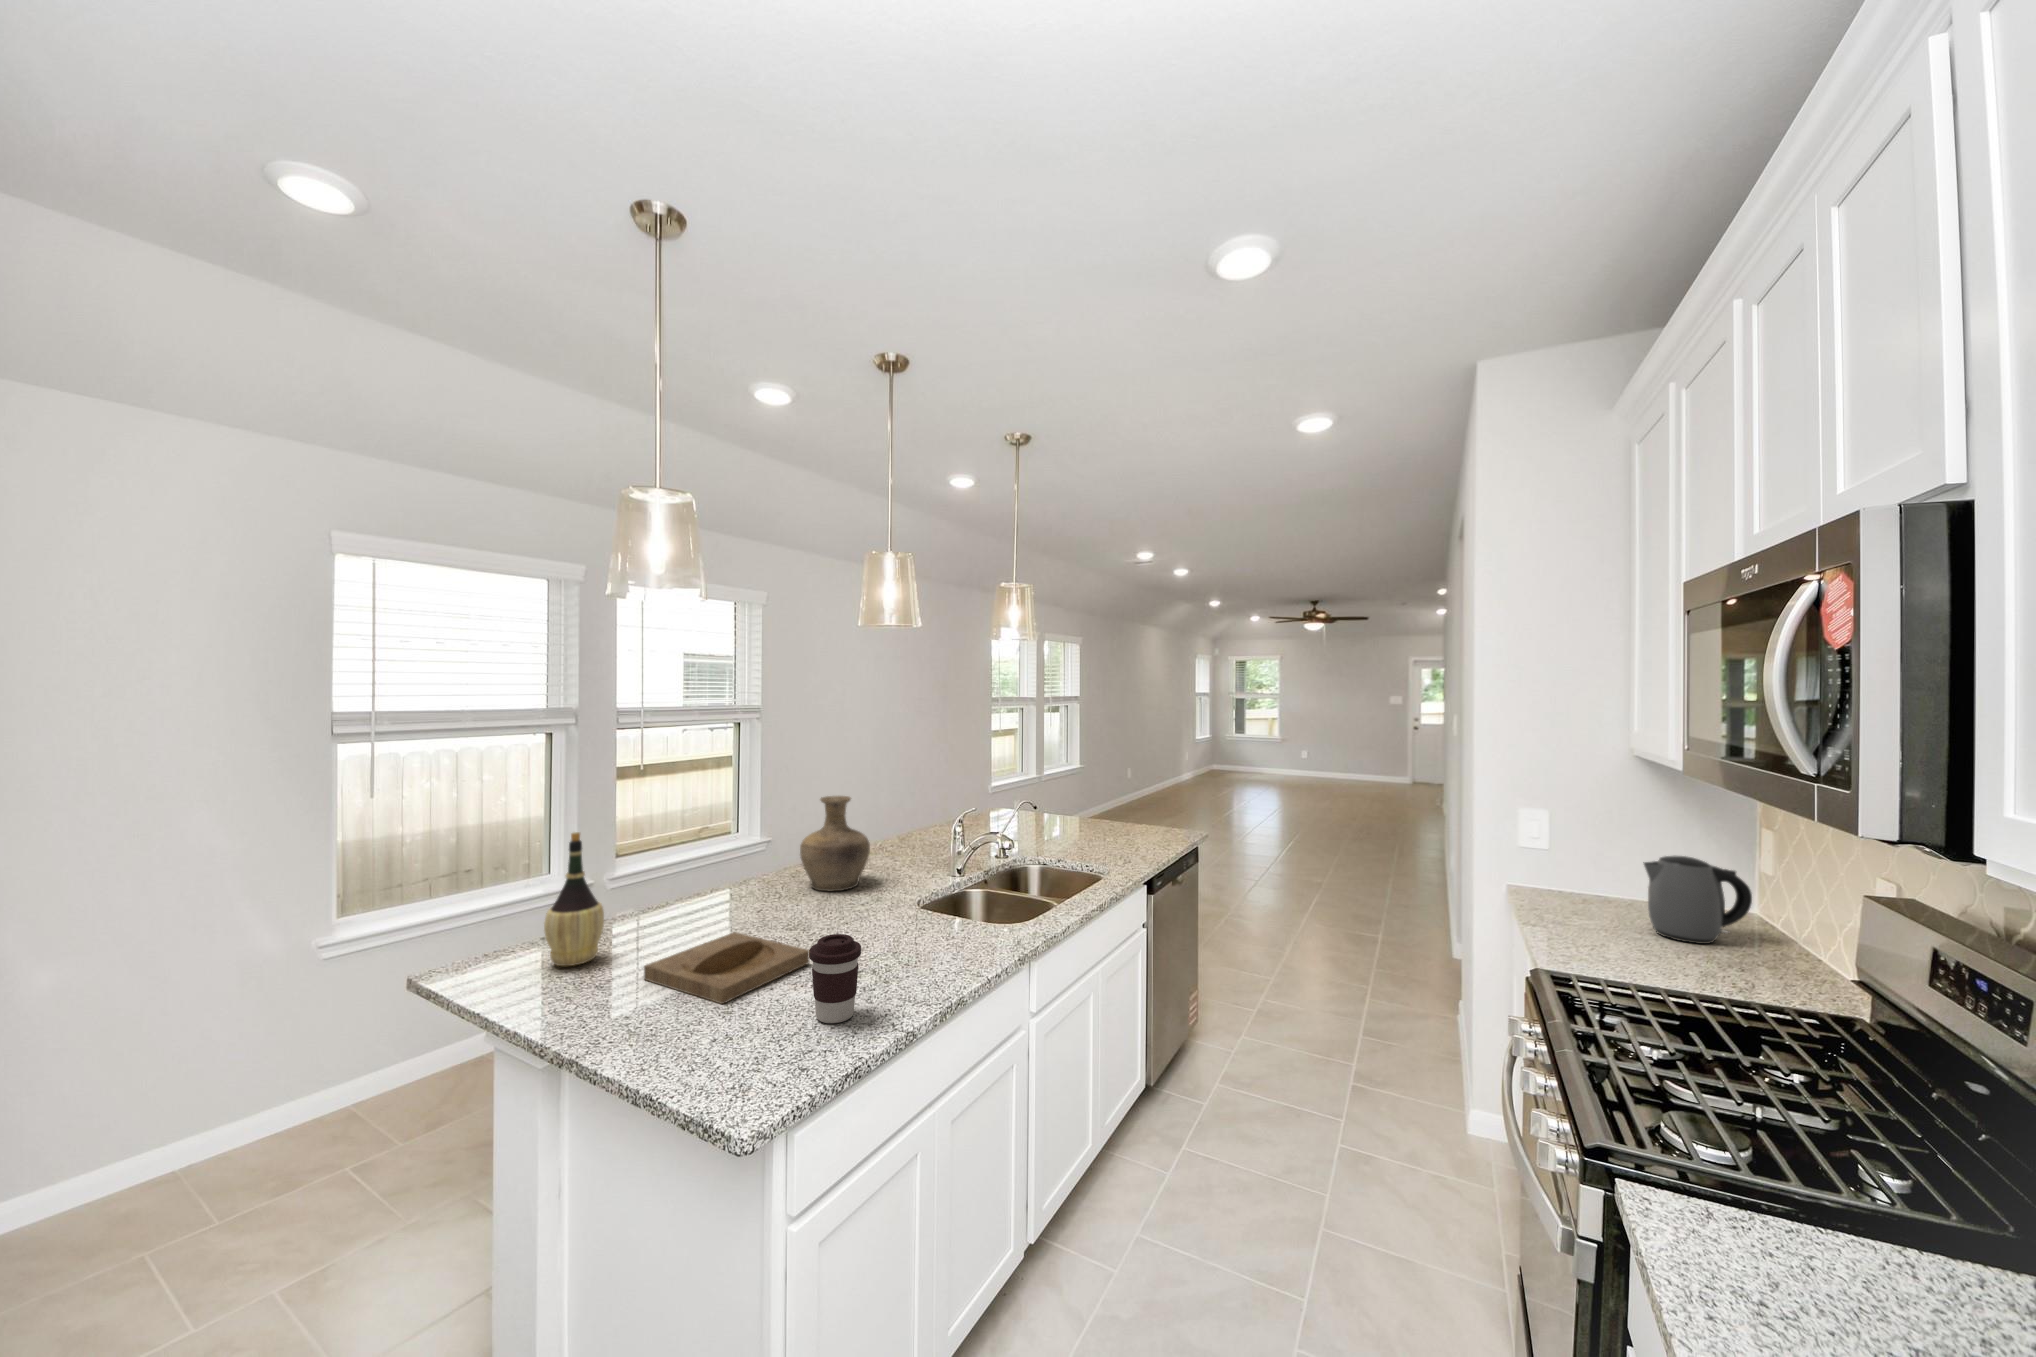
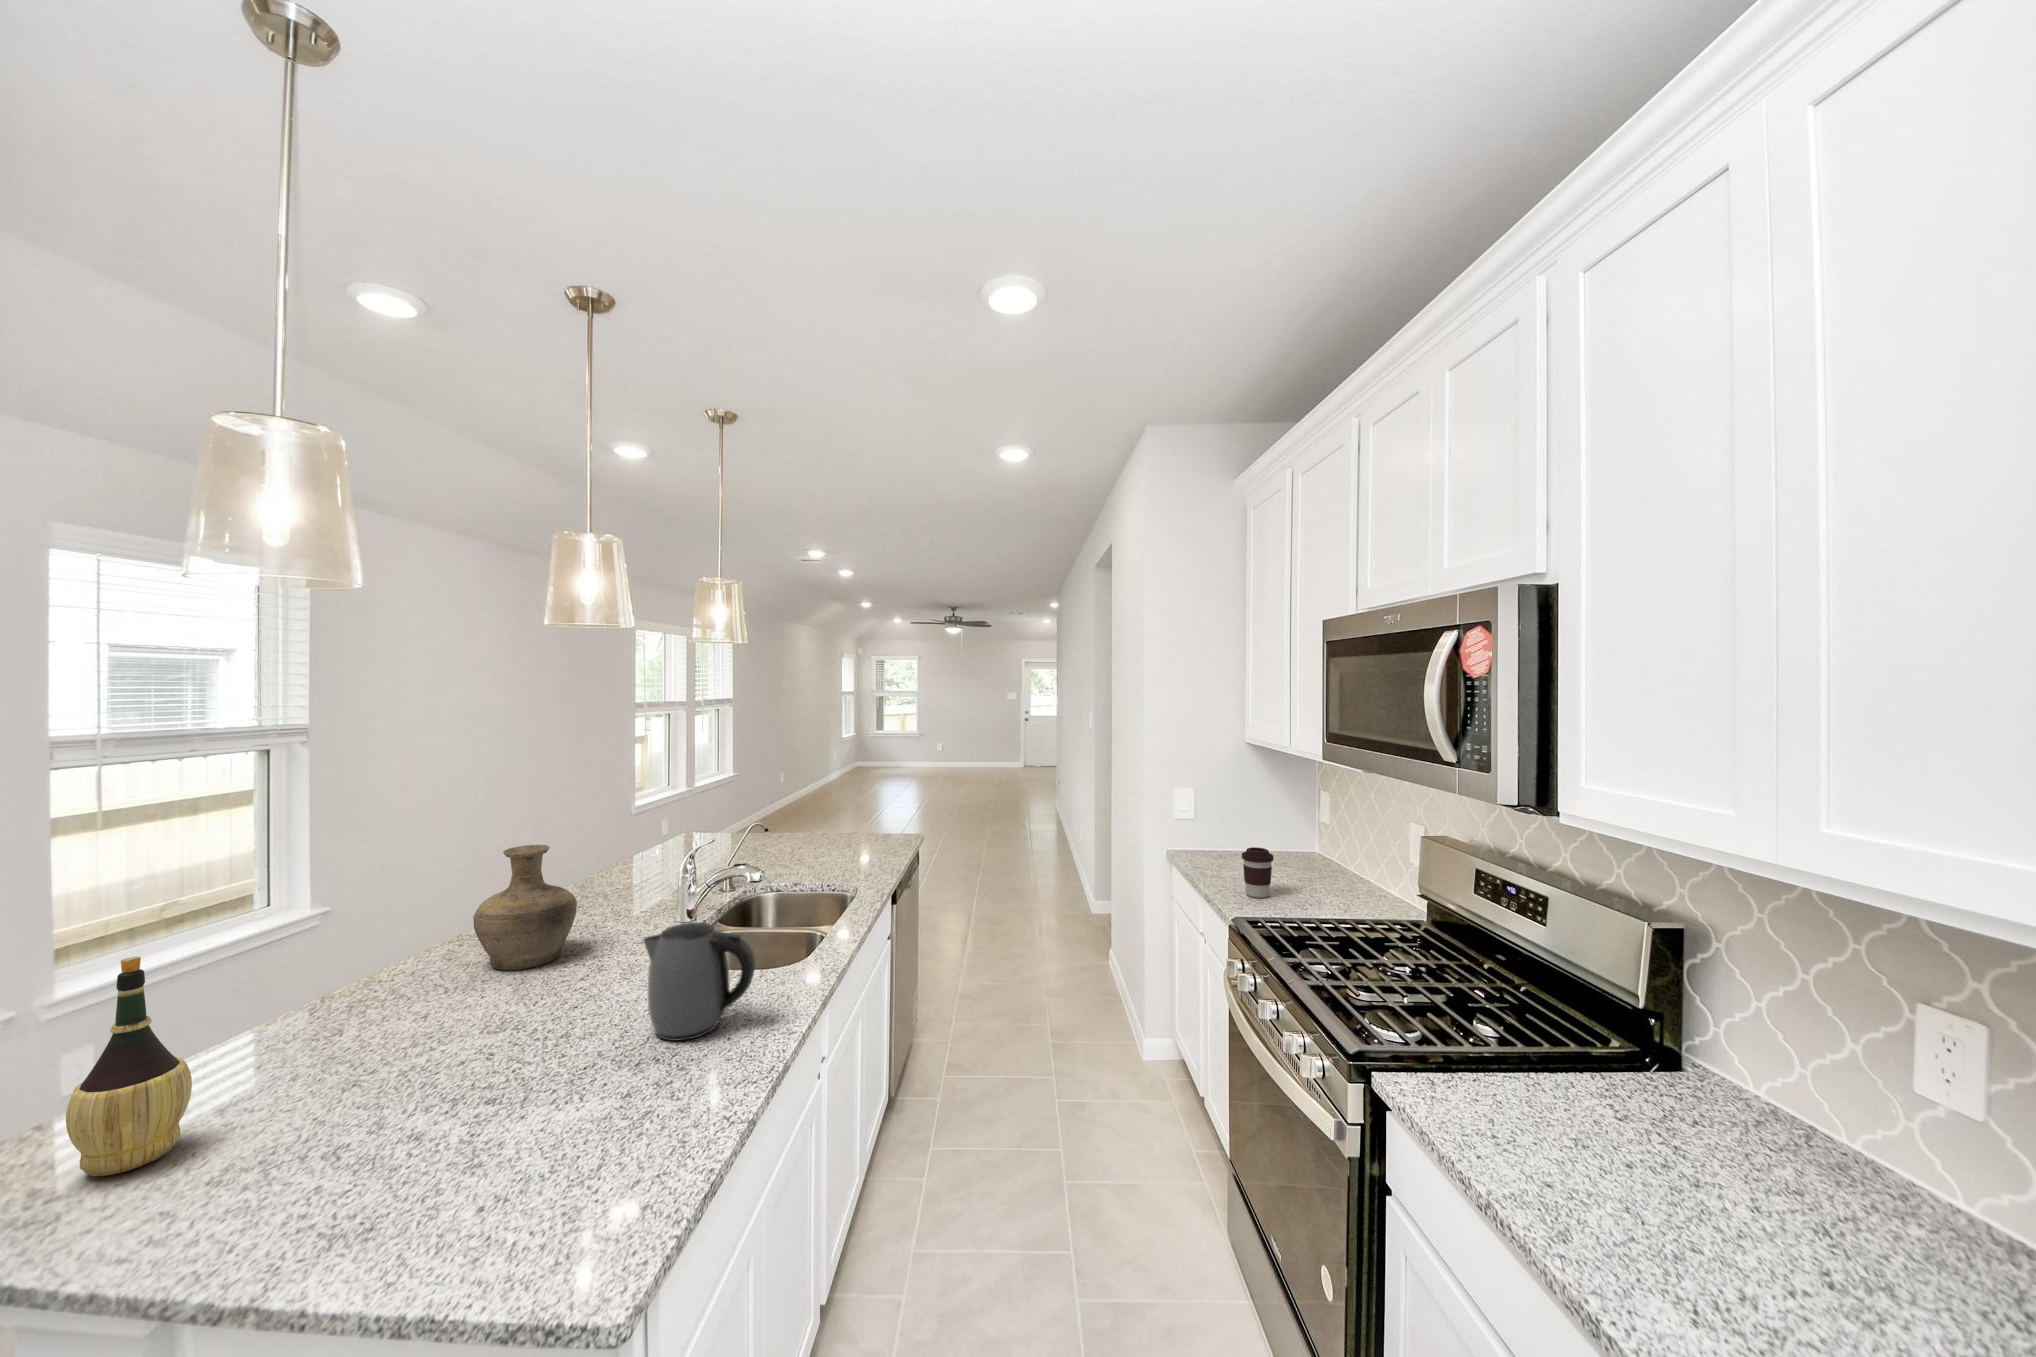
kettle: present [1643,856,1752,944] -> present [644,922,755,1041]
tray: present [644,932,810,1004] -> none [296,1052,560,1156]
coffee cup: present [809,934,861,1023] -> present [1242,847,1273,898]

